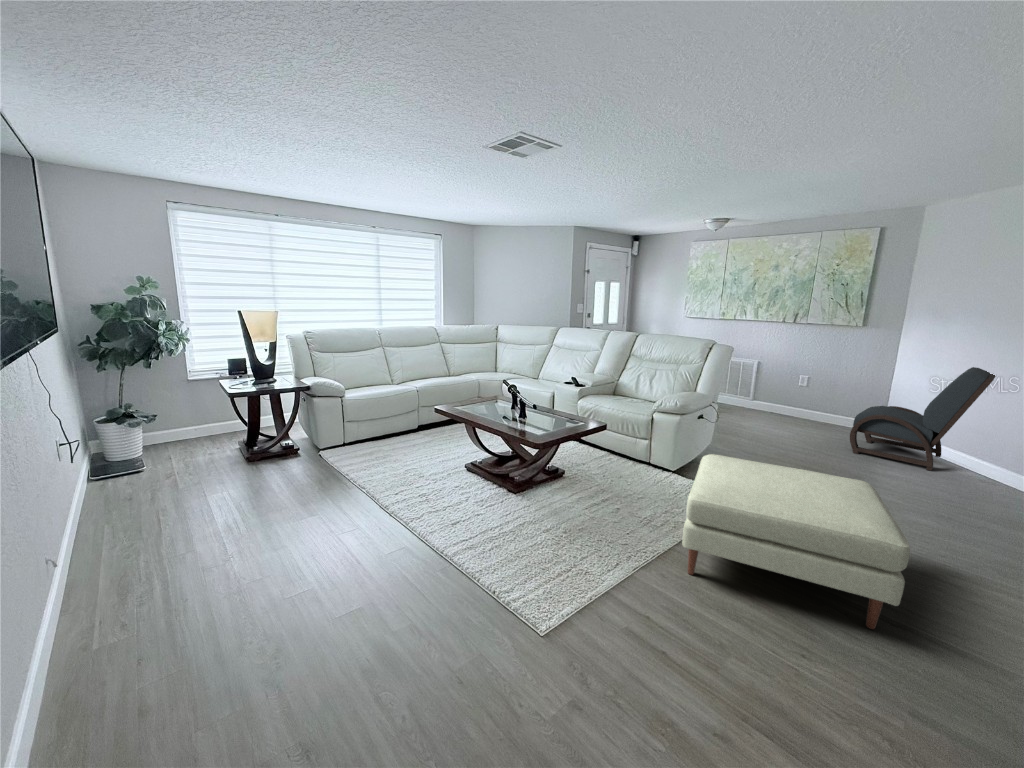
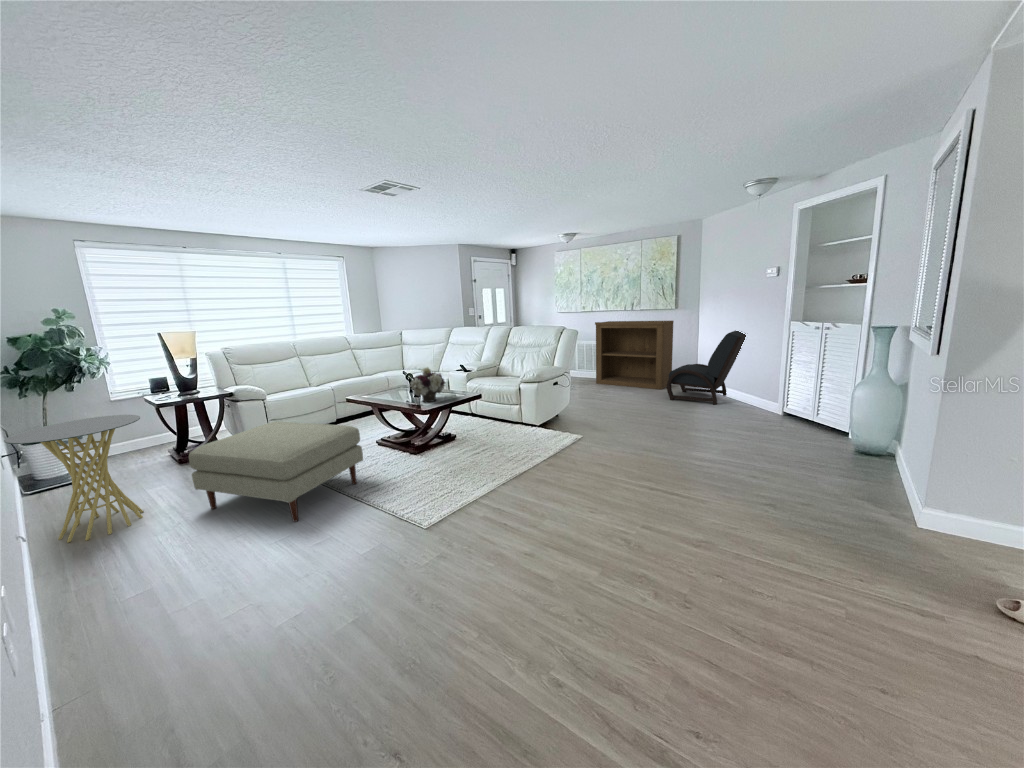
bookshelf: none [733,334,859,434] -> present [595,321,674,389]
flower arrangement: none [516,382,562,428] -> present [410,367,446,402]
side table: none [55,409,205,564] -> present [4,415,144,543]
ottoman: present [682,454,910,629] -> present [189,421,363,522]

